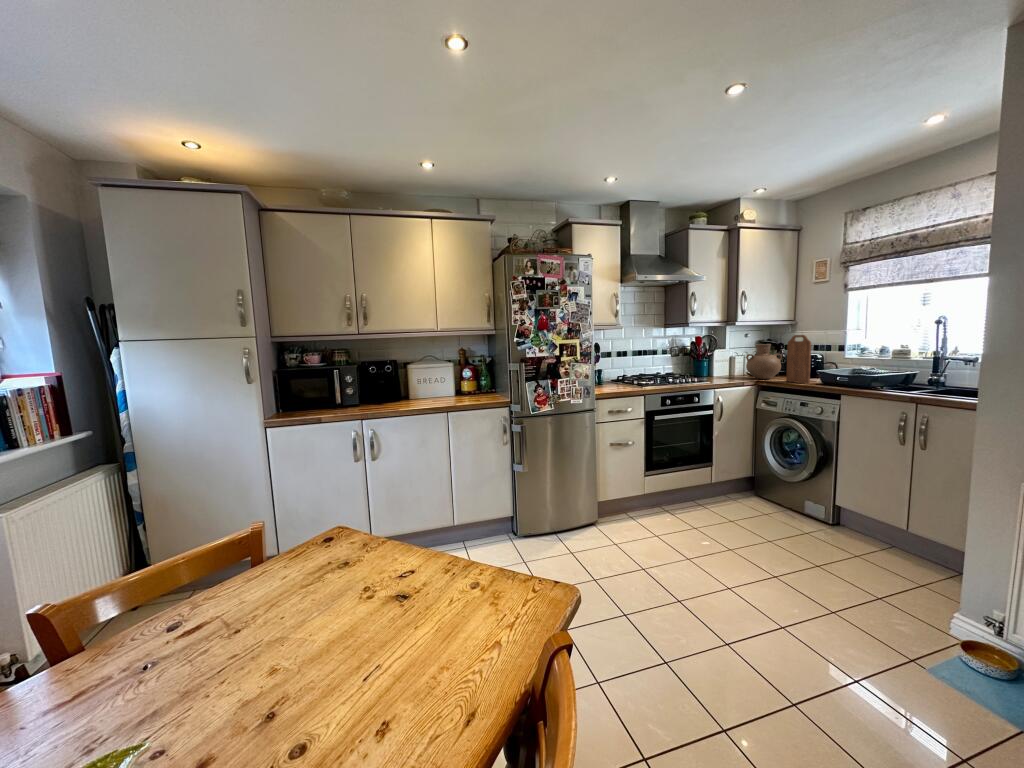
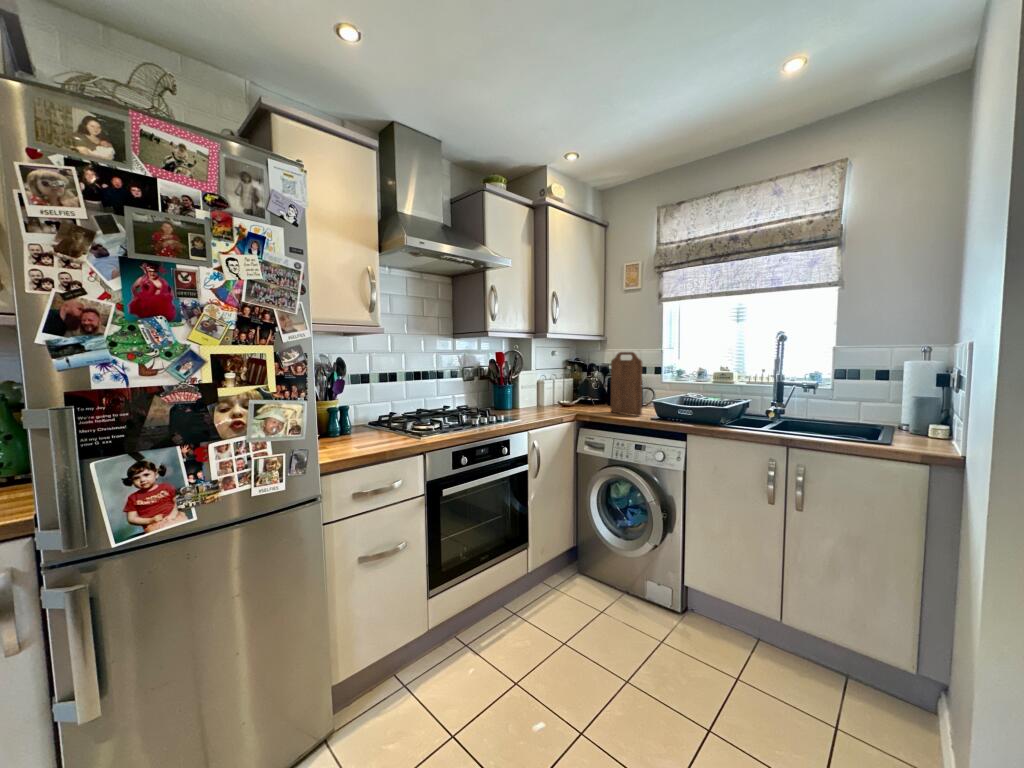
vase: present [746,344,782,379] -> none [561,363,601,409]

